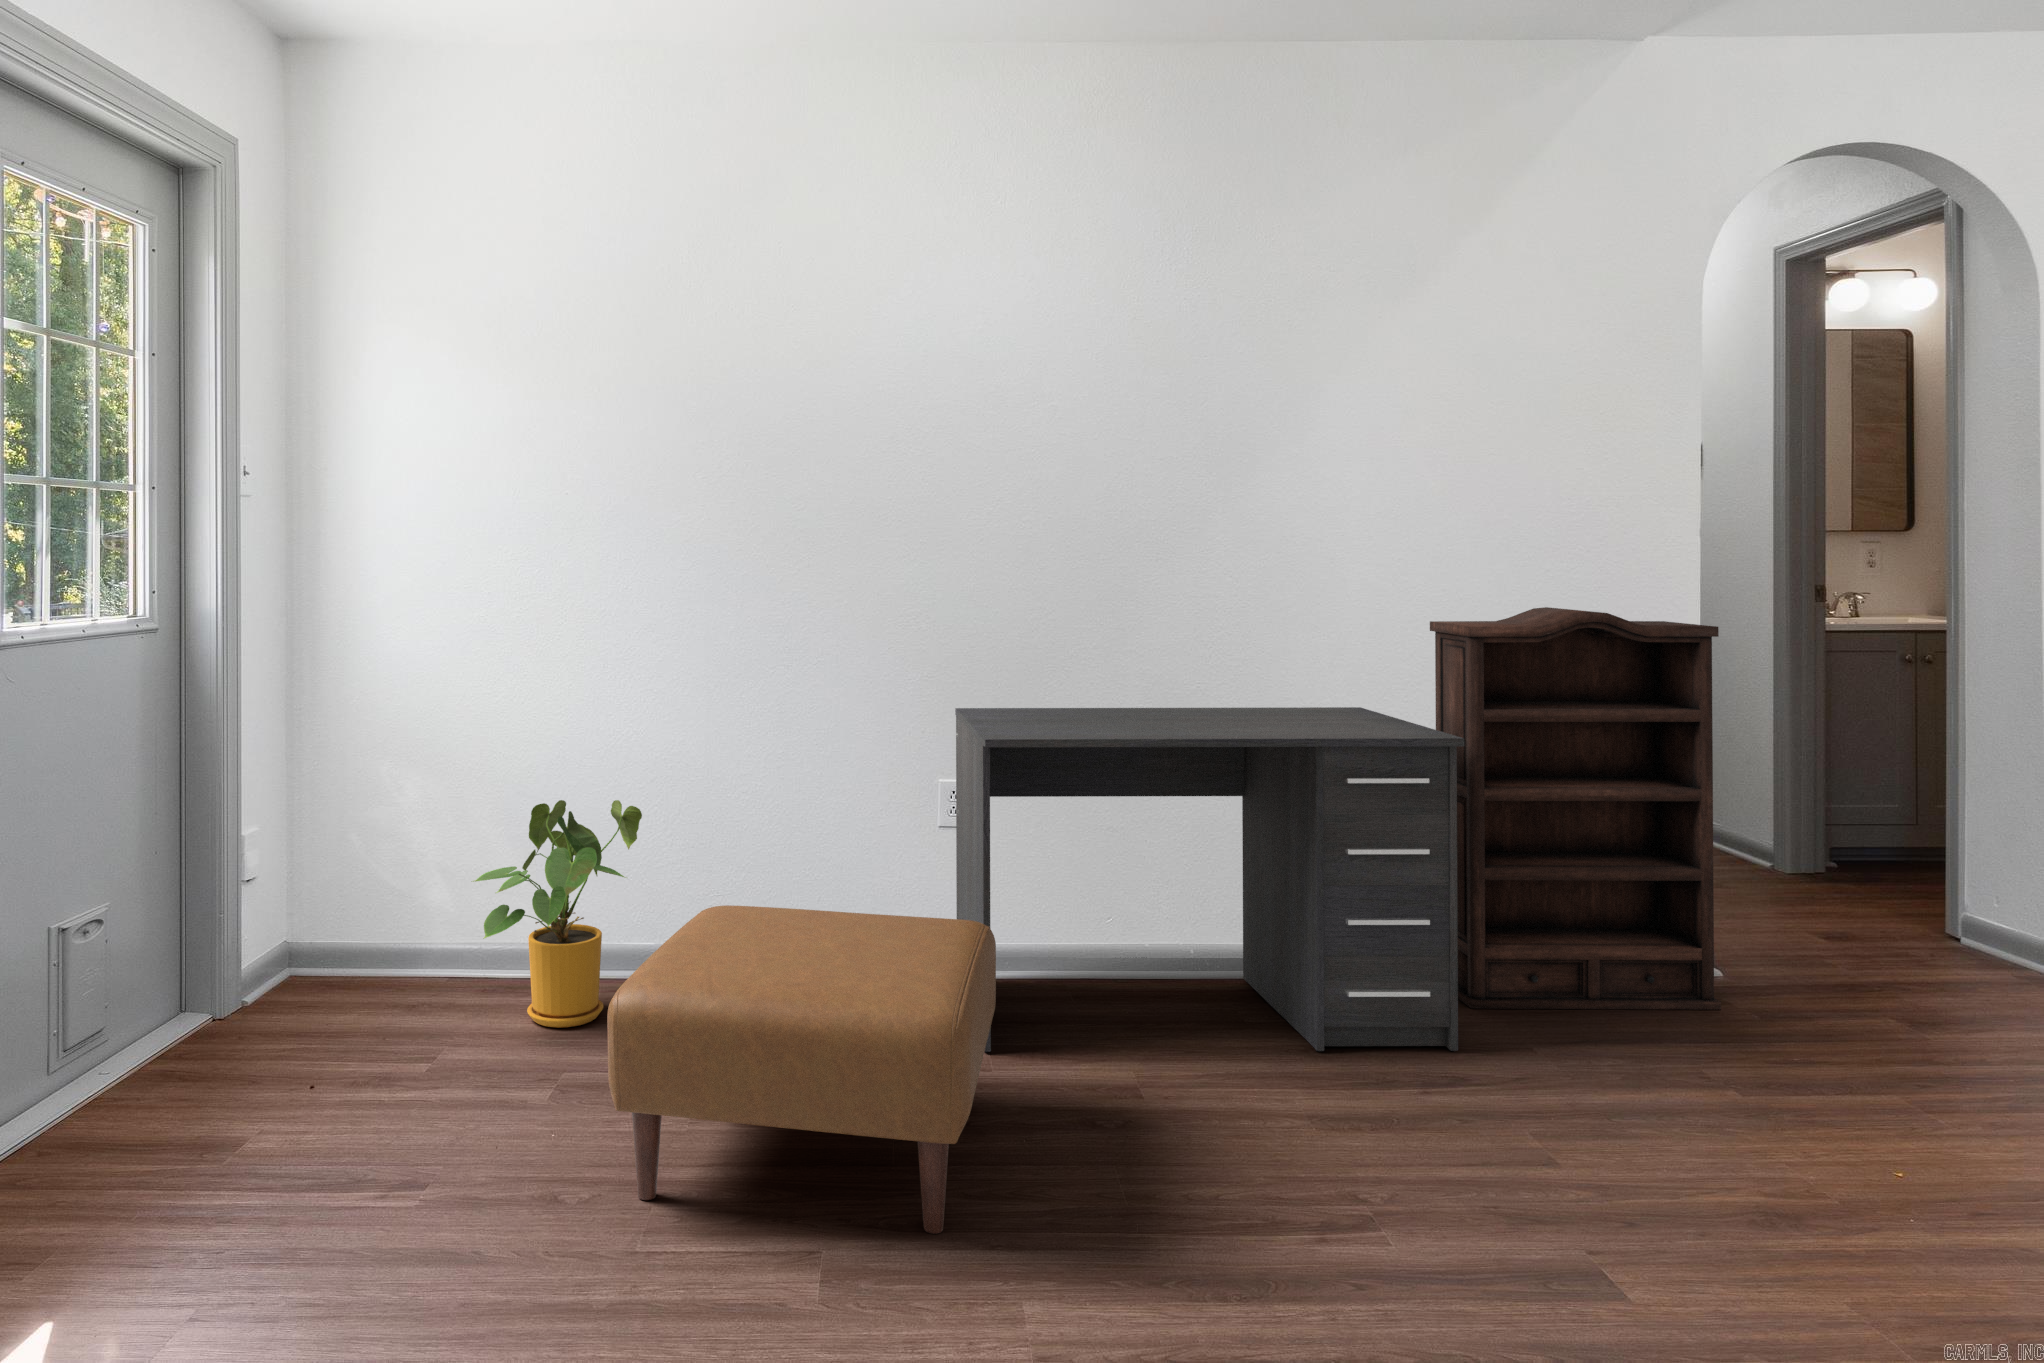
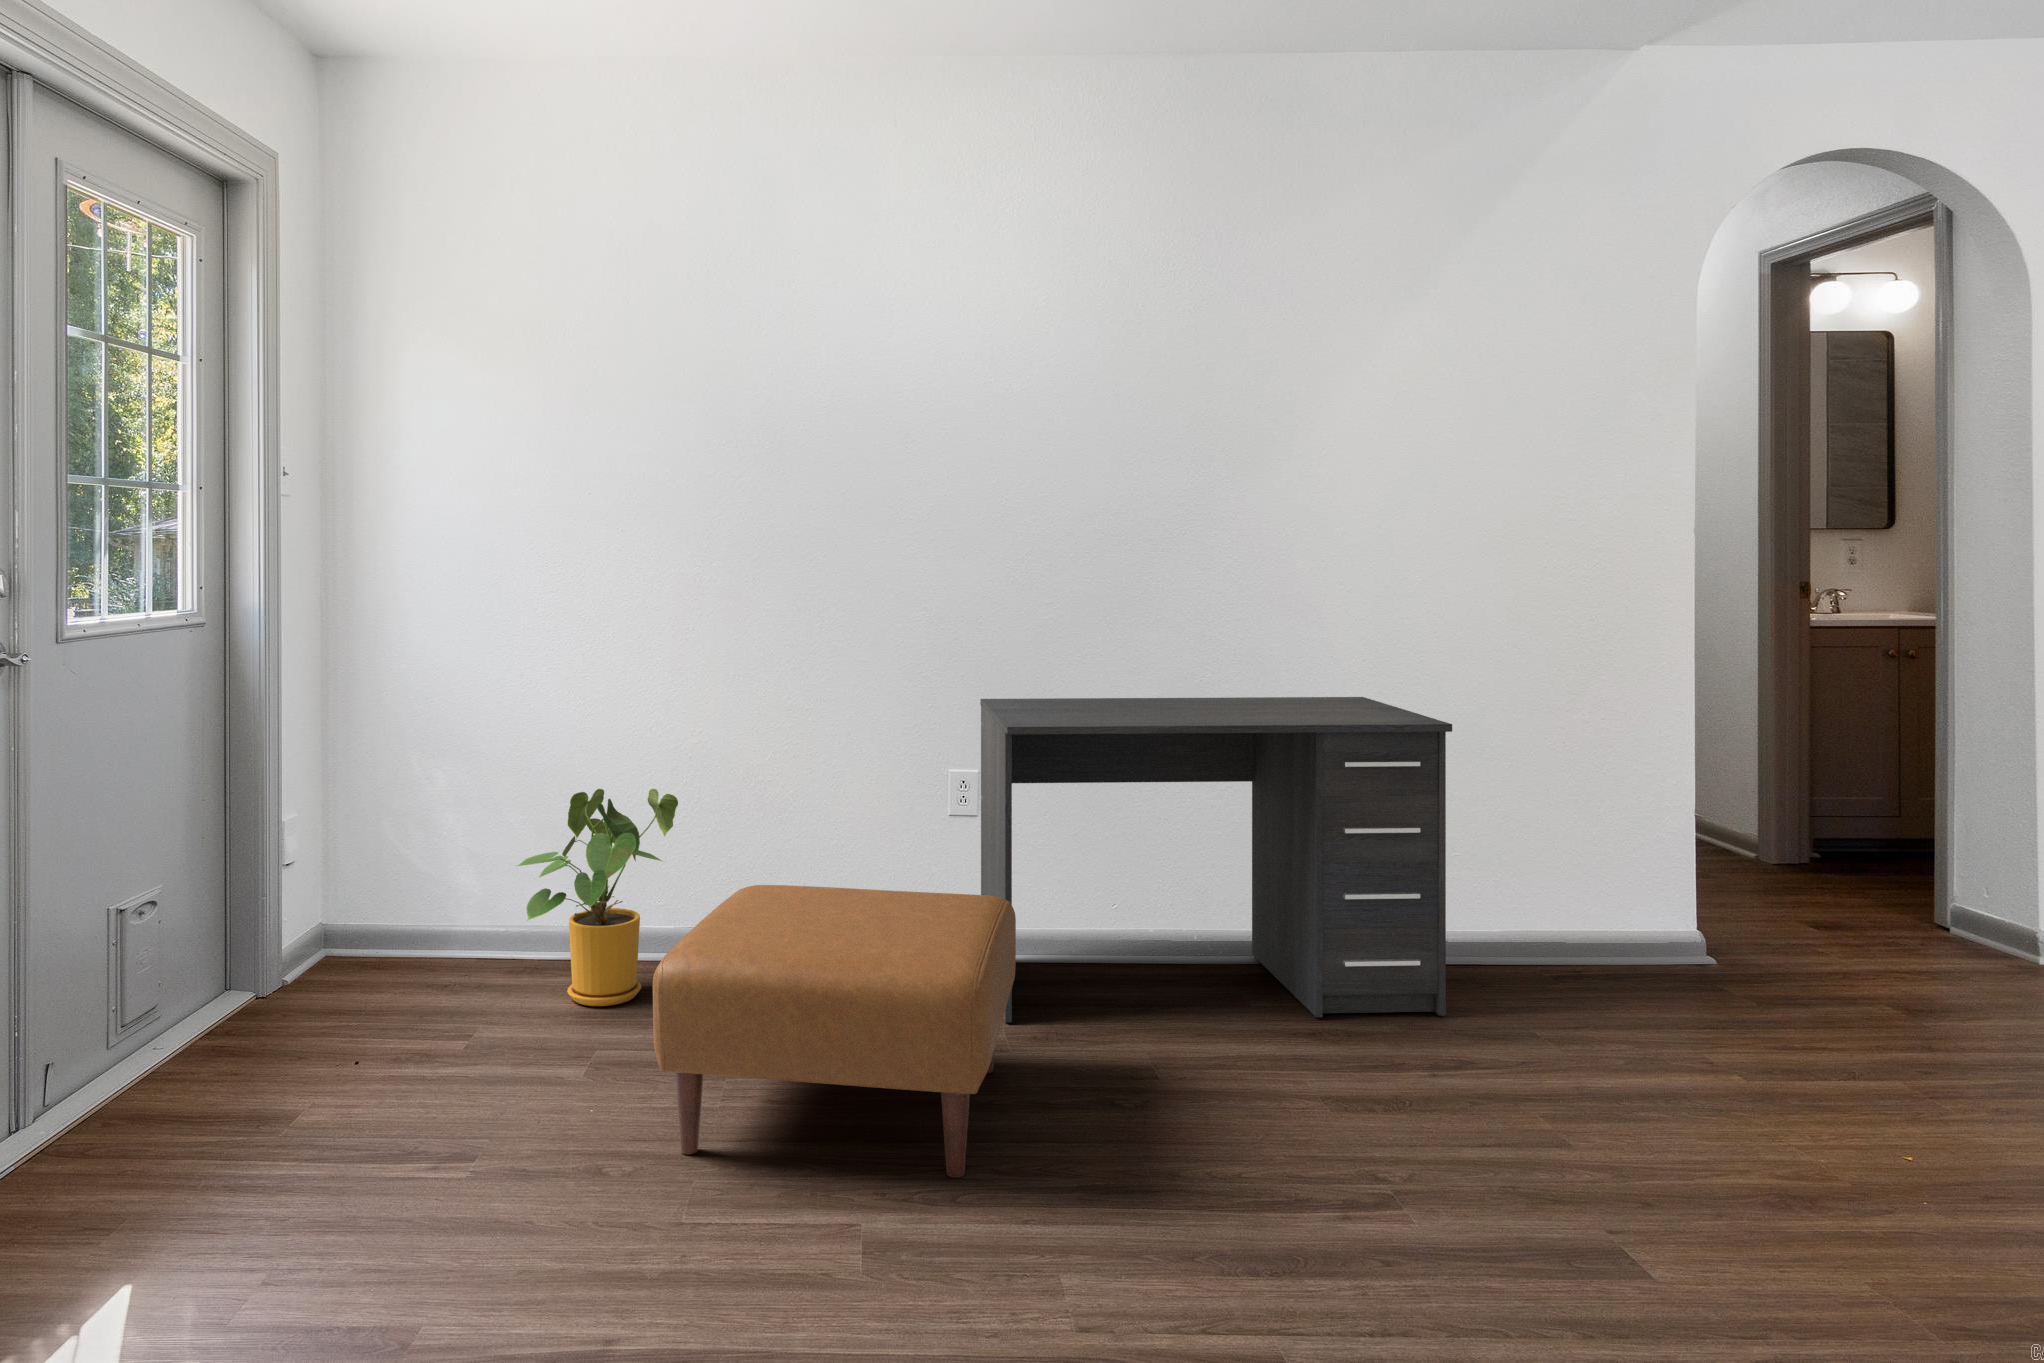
bookshelf: present [1430,607,1721,1010] -> none [1428,602,1690,979]

